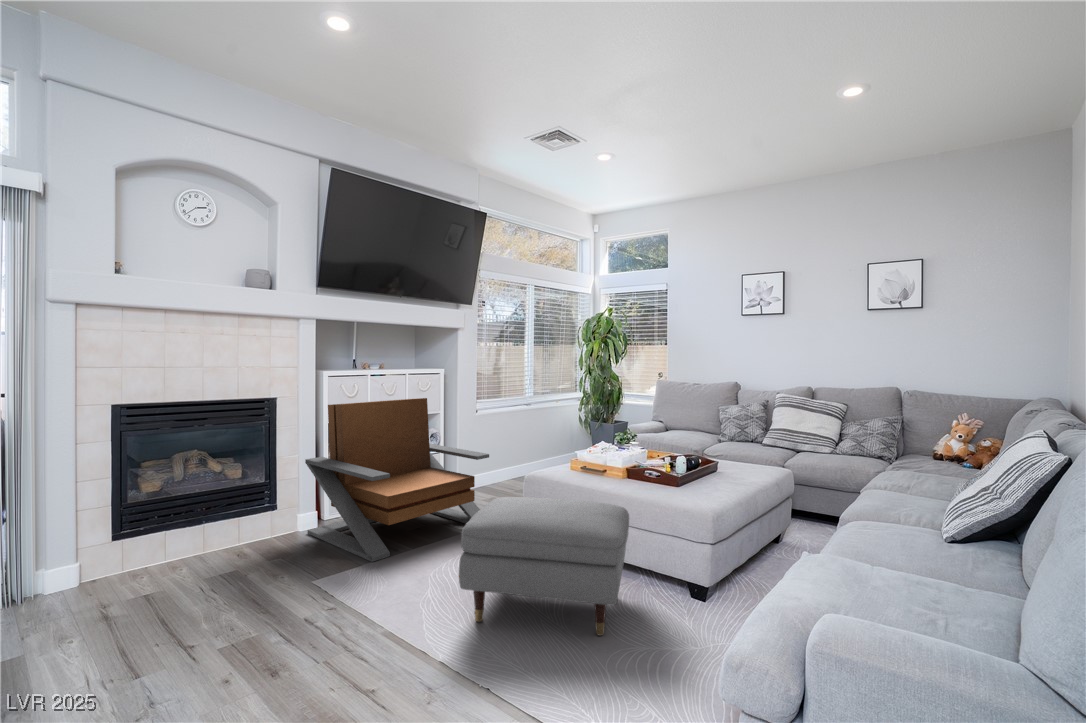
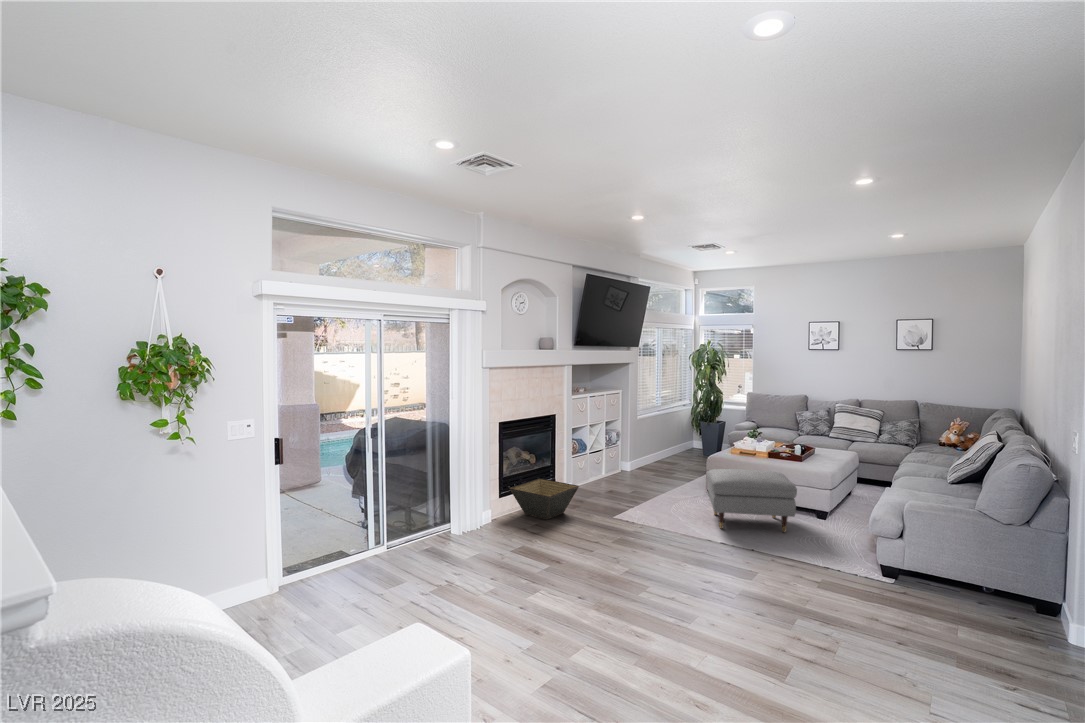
lounge chair: present [305,398,489,562] -> none [572,412,673,507]
basket: none [119,507,258,590] -> present [509,478,579,520]

